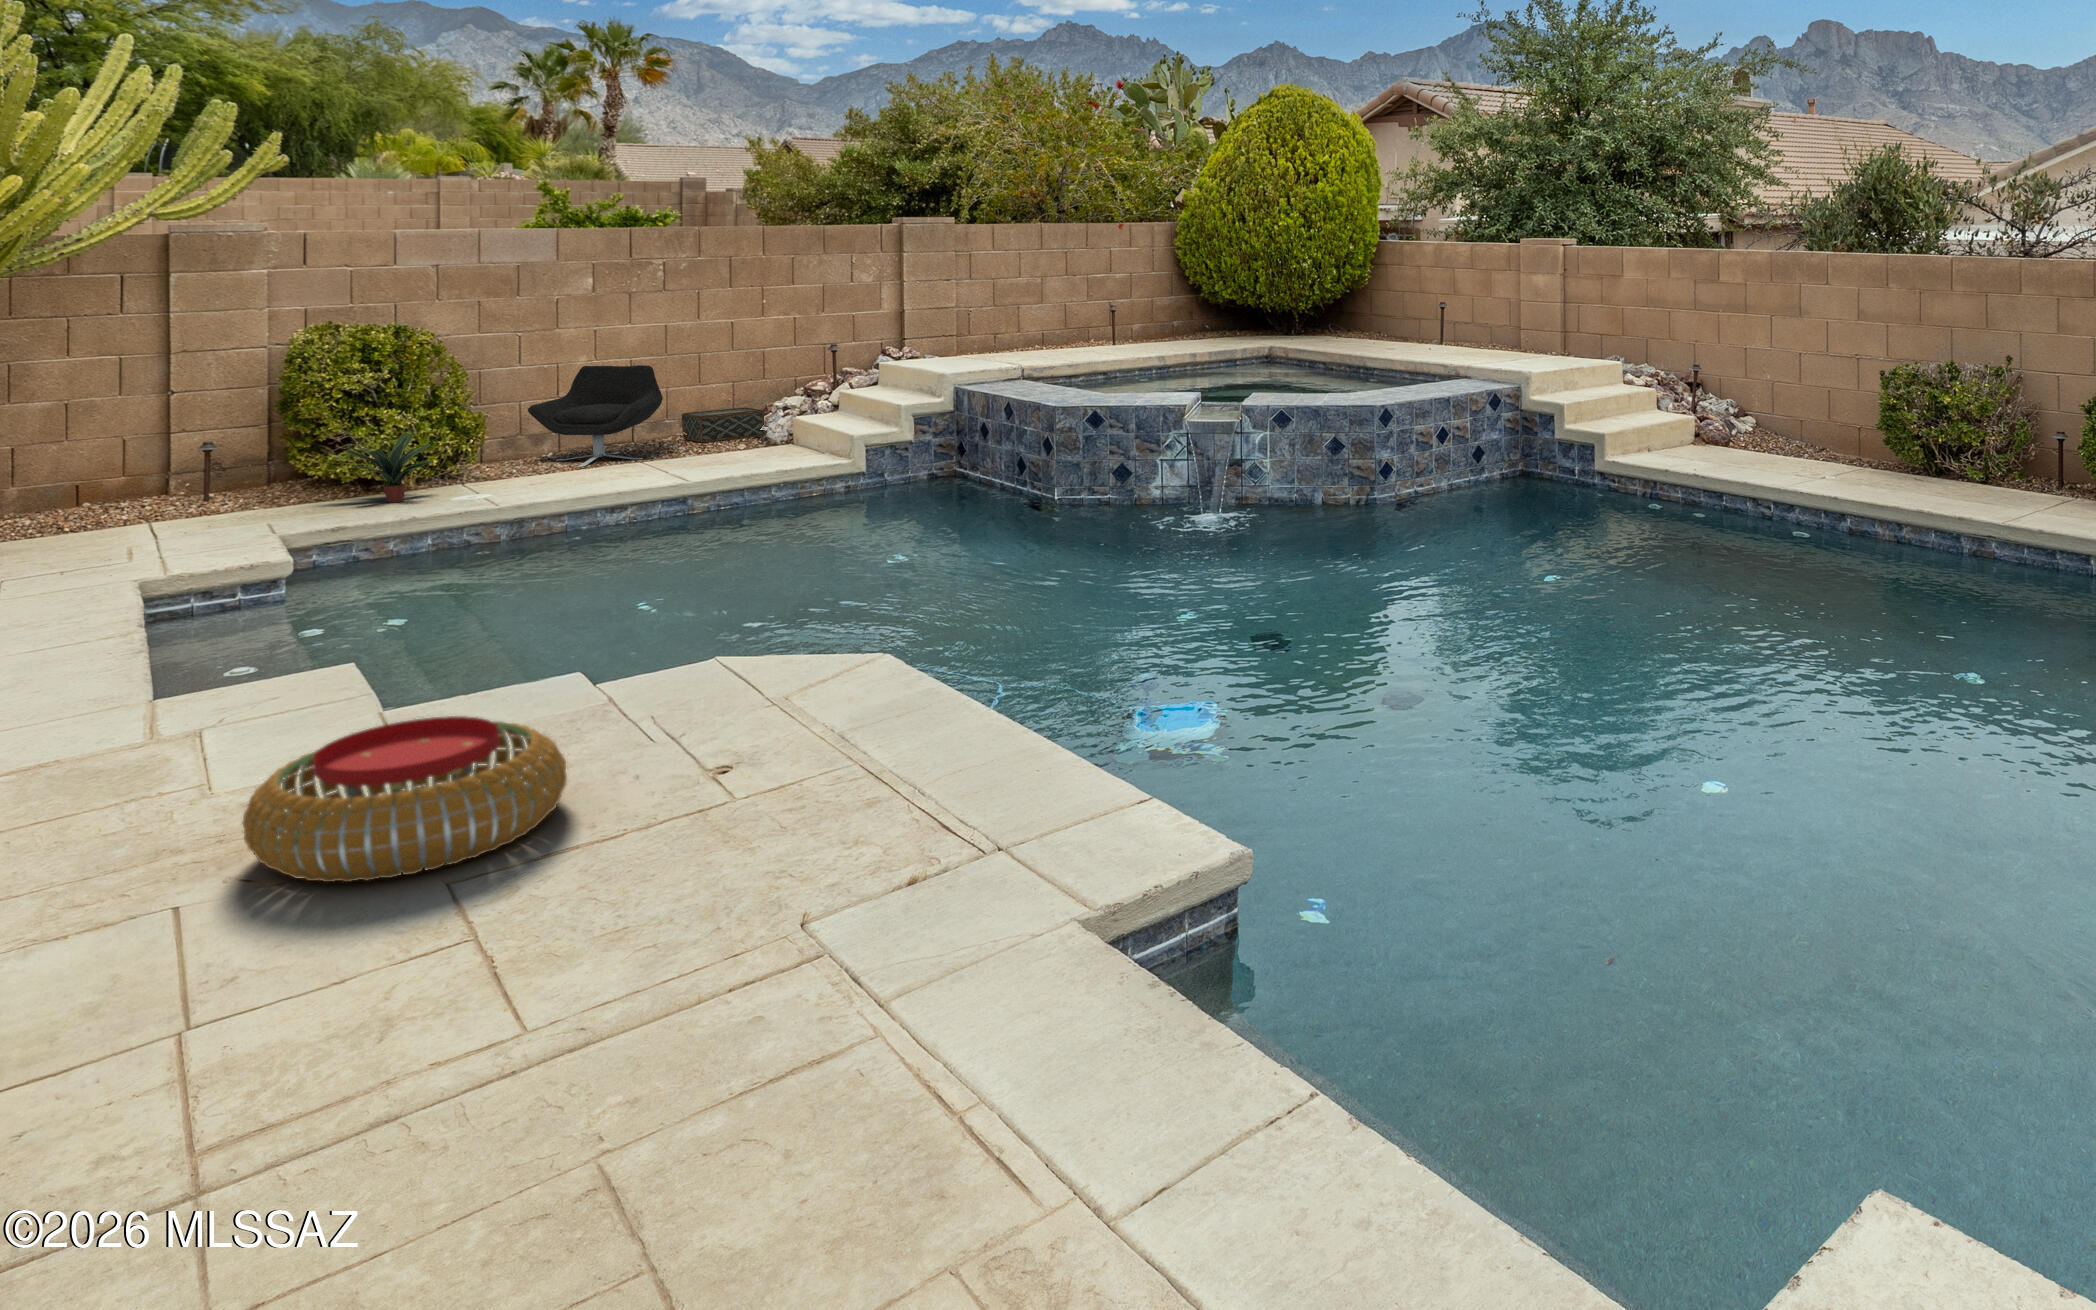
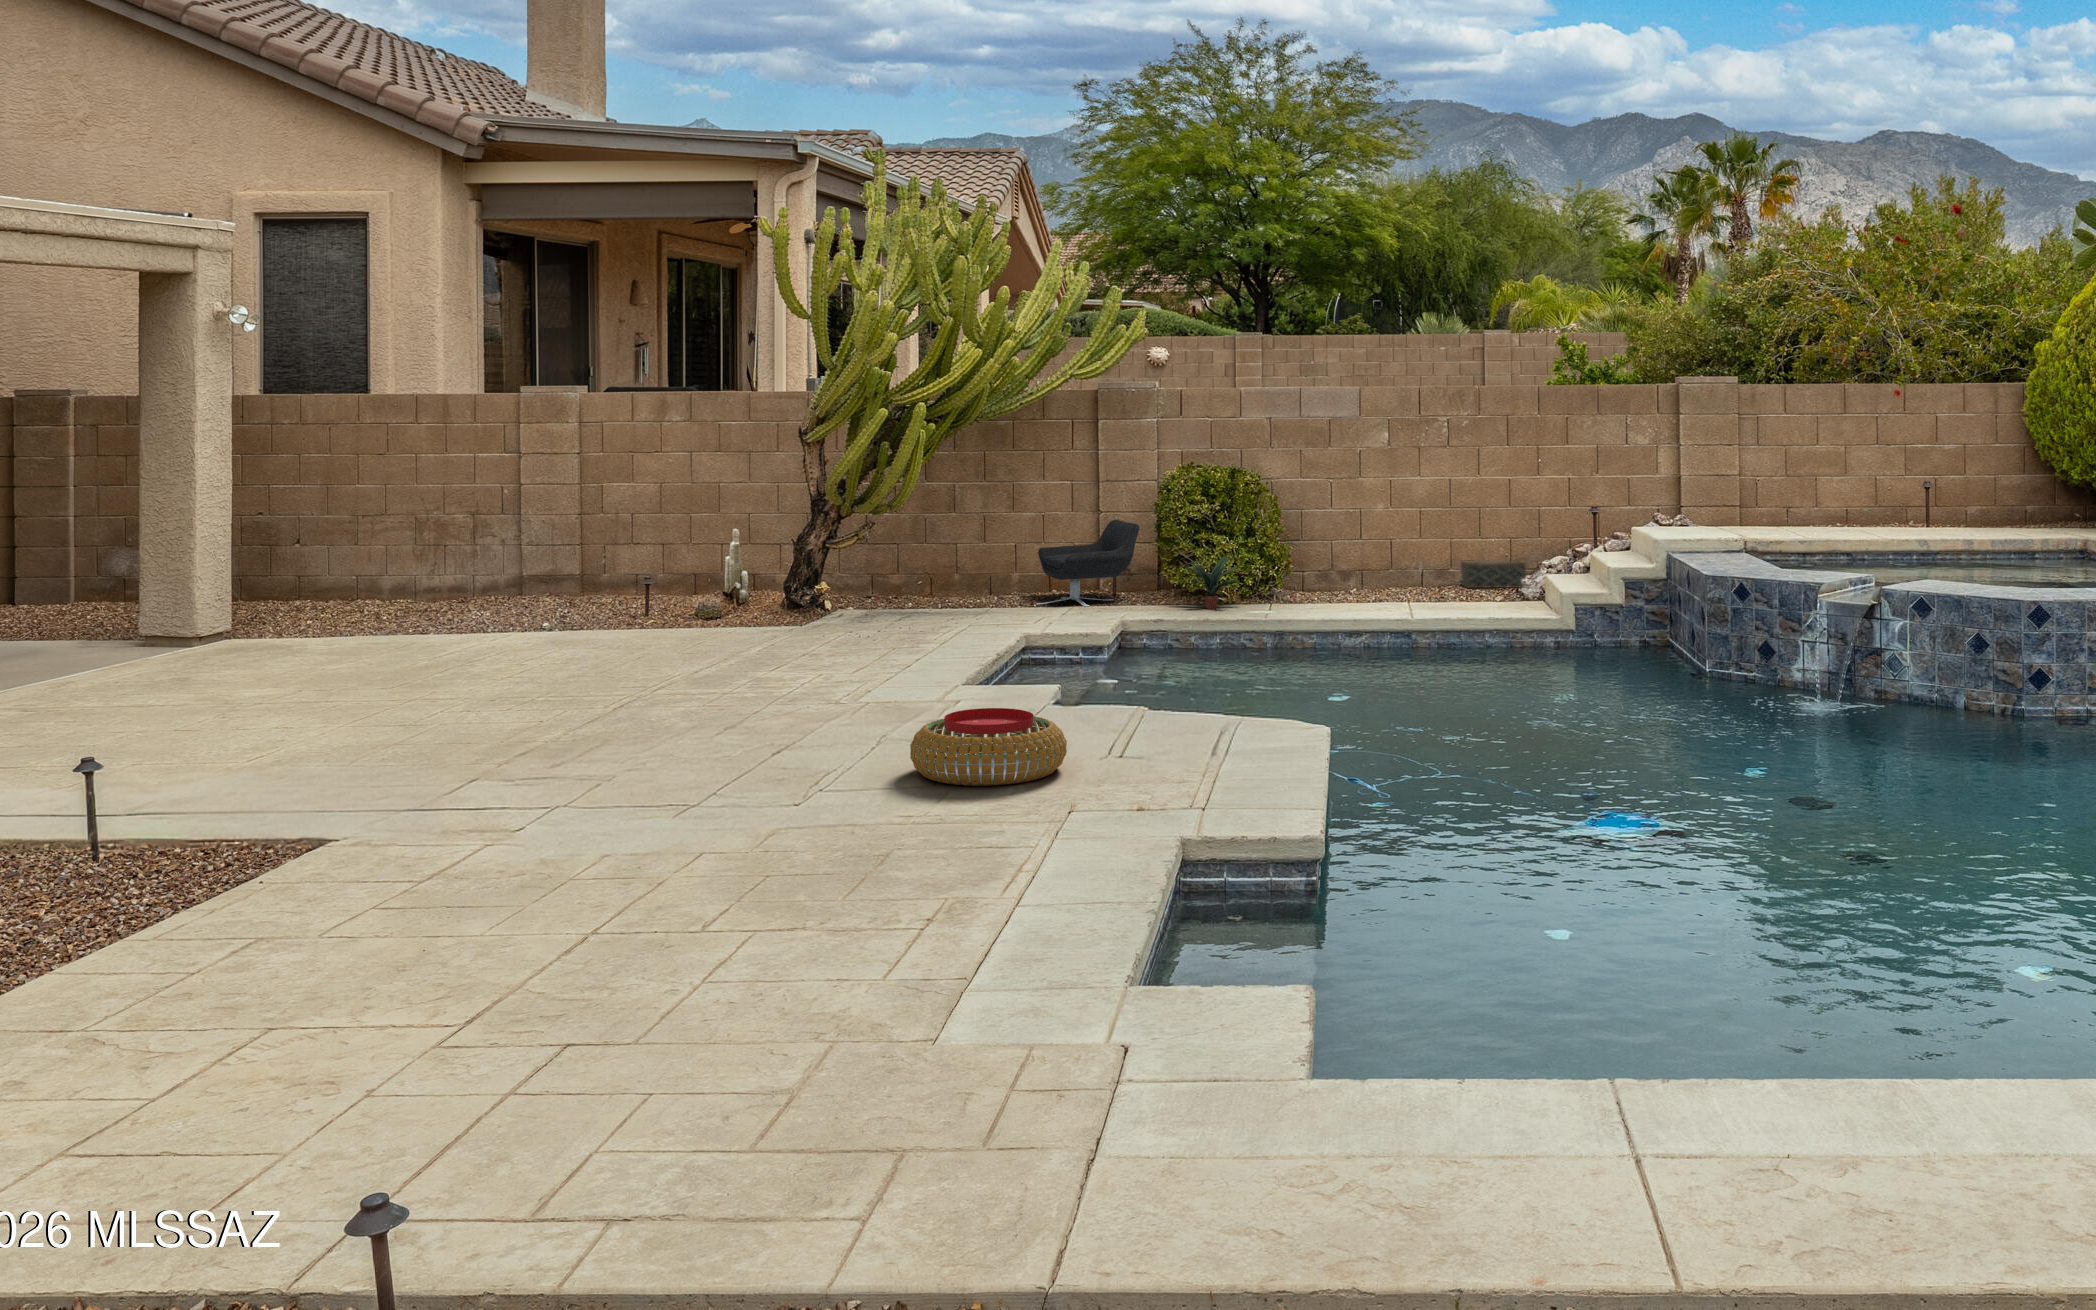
lounge chair: present [528,365,663,467] -> present [1036,520,1139,606]

